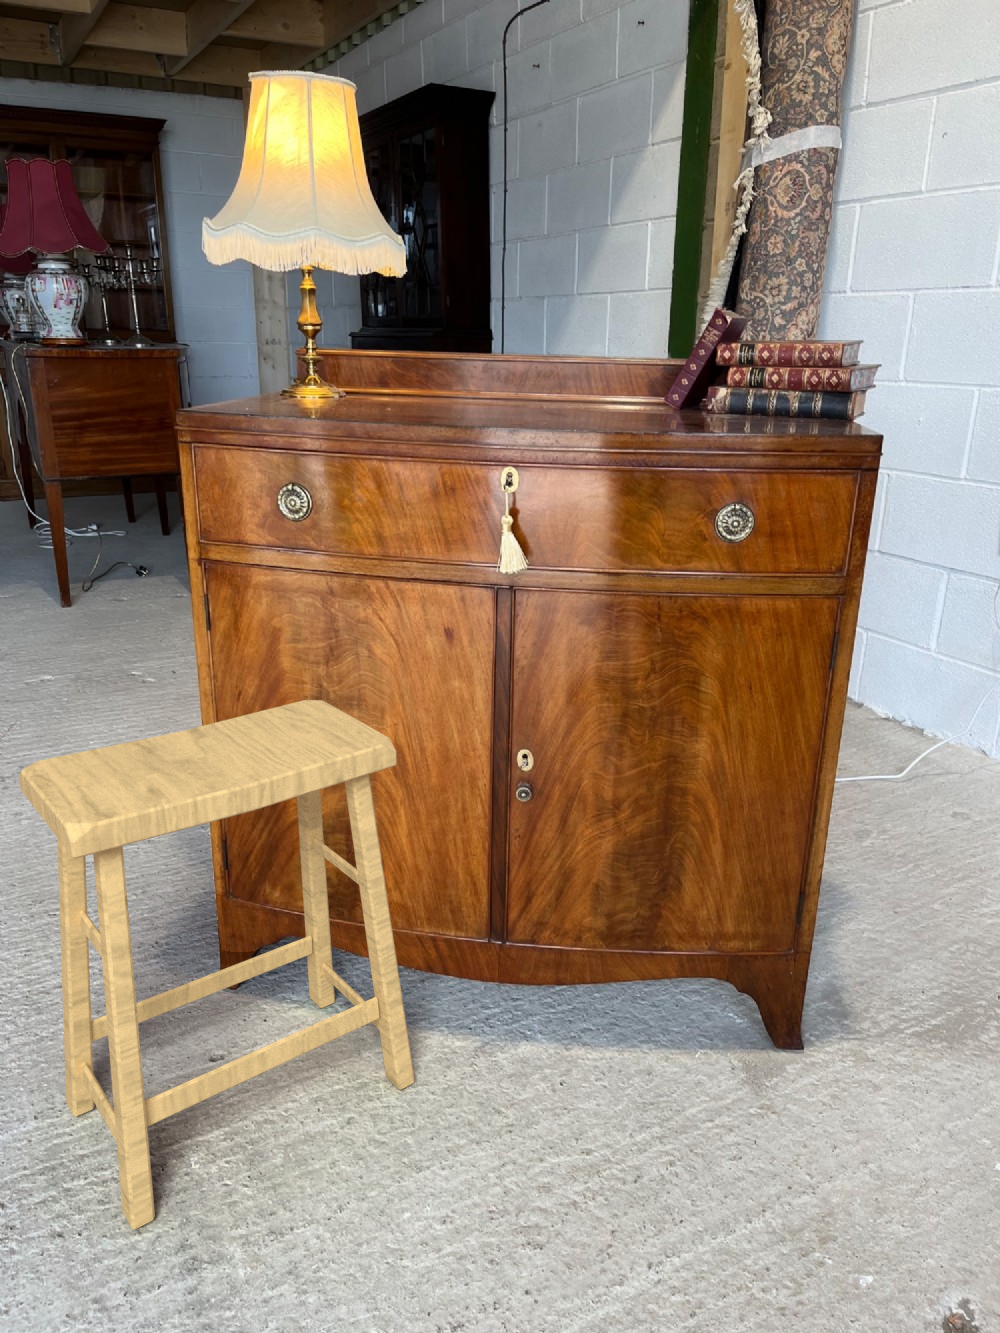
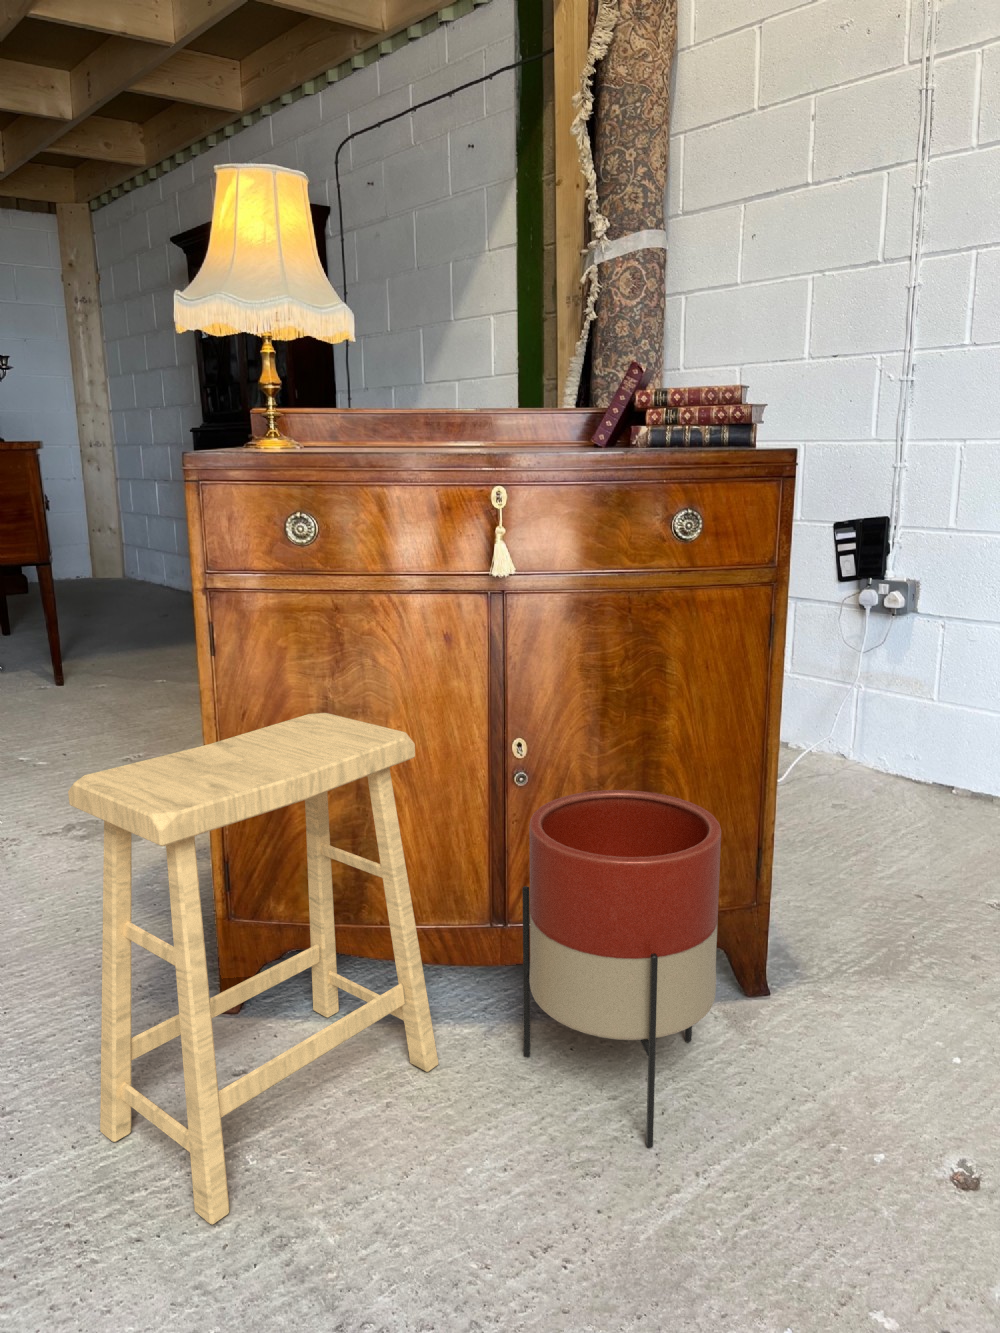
planter: none [505,817,728,1227] -> present [522,790,721,1148]

